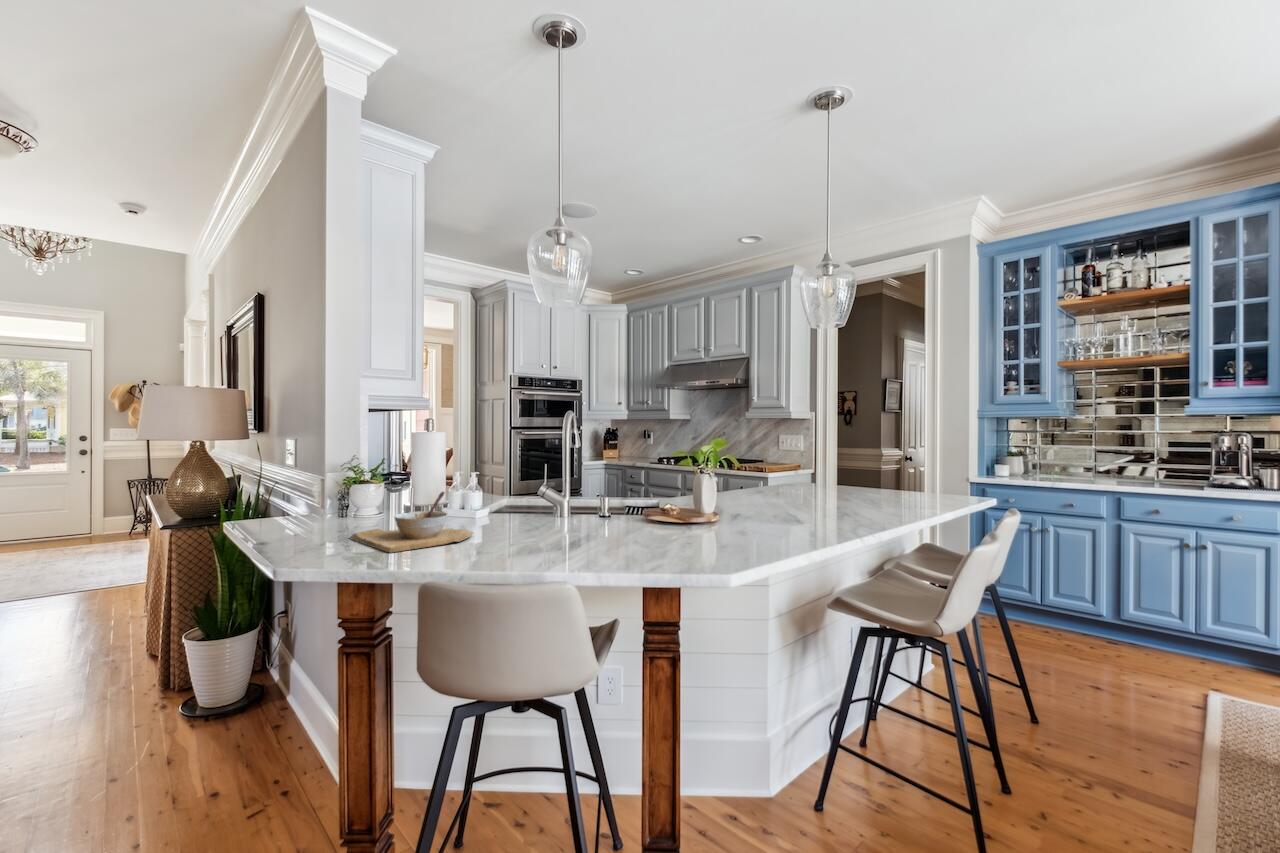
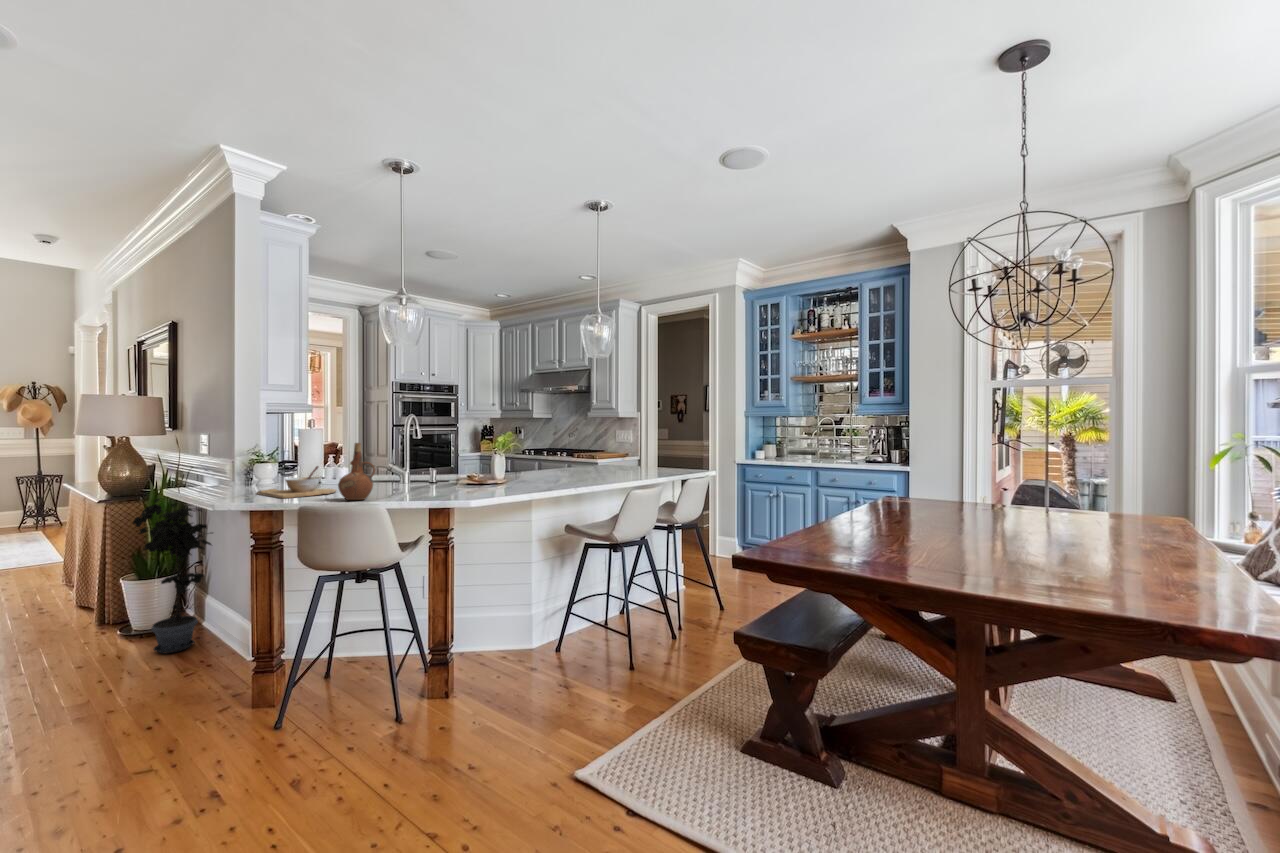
ceramic pitcher: none [483,457,544,562] -> present [338,443,375,500]
potted plant: none [181,533,301,762] -> present [133,499,211,653]

